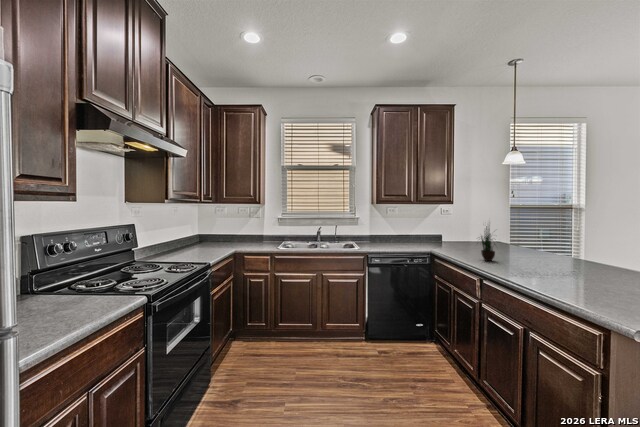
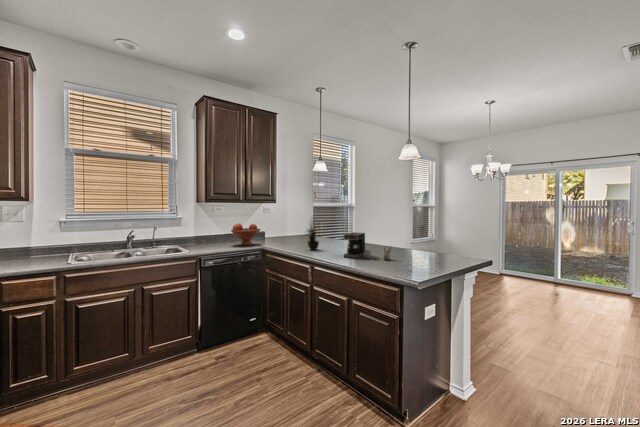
fruit bowl: none [402,225,433,248] -> present [231,224,260,245]
coffee maker: none [518,244,589,286] -> present [344,232,391,260]

